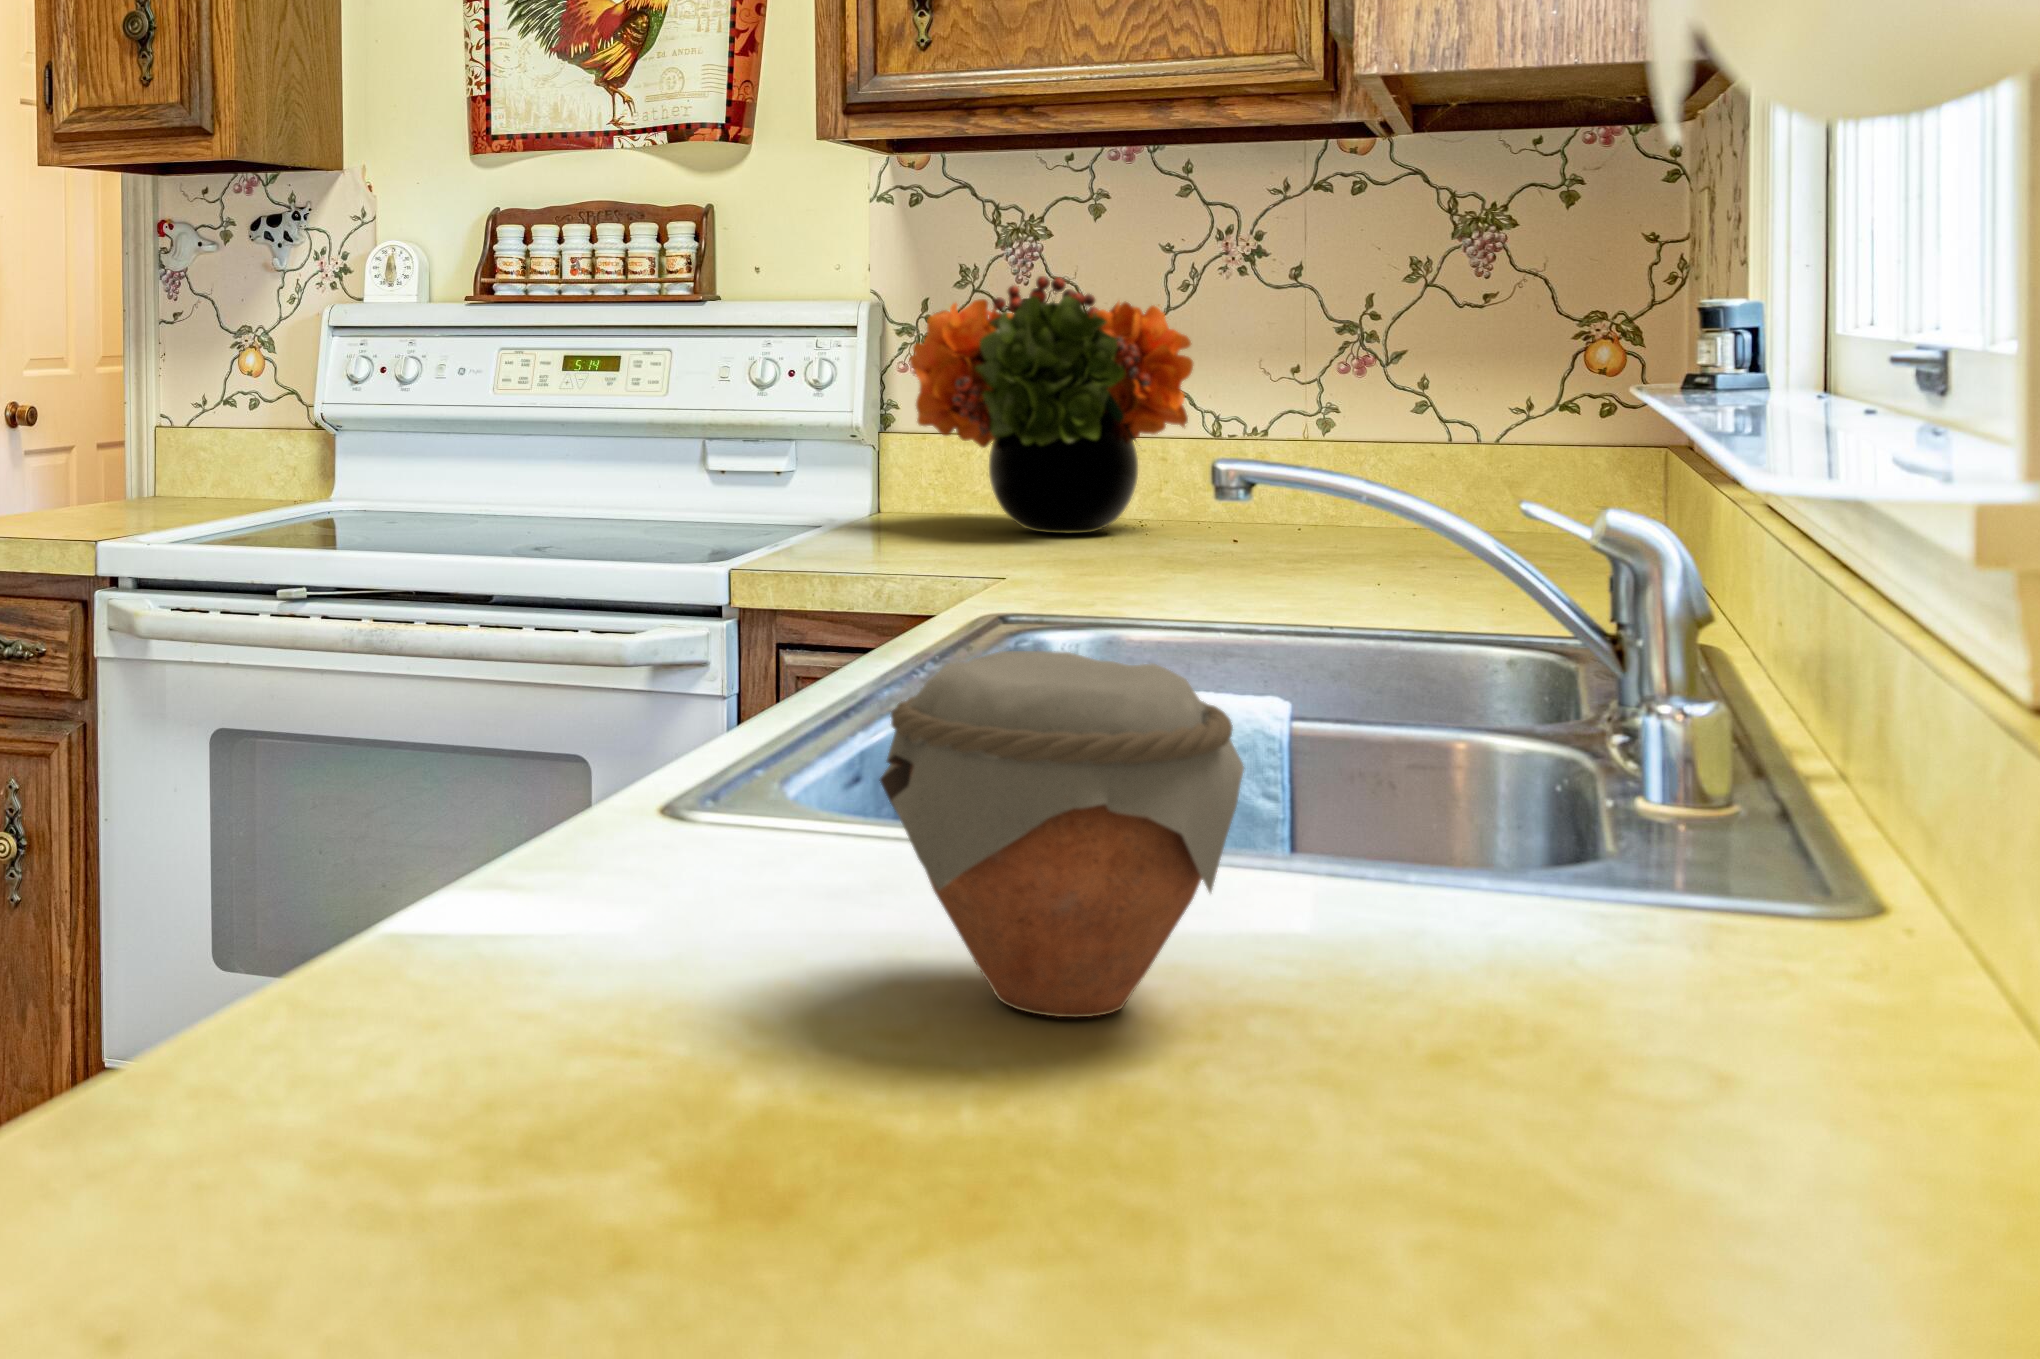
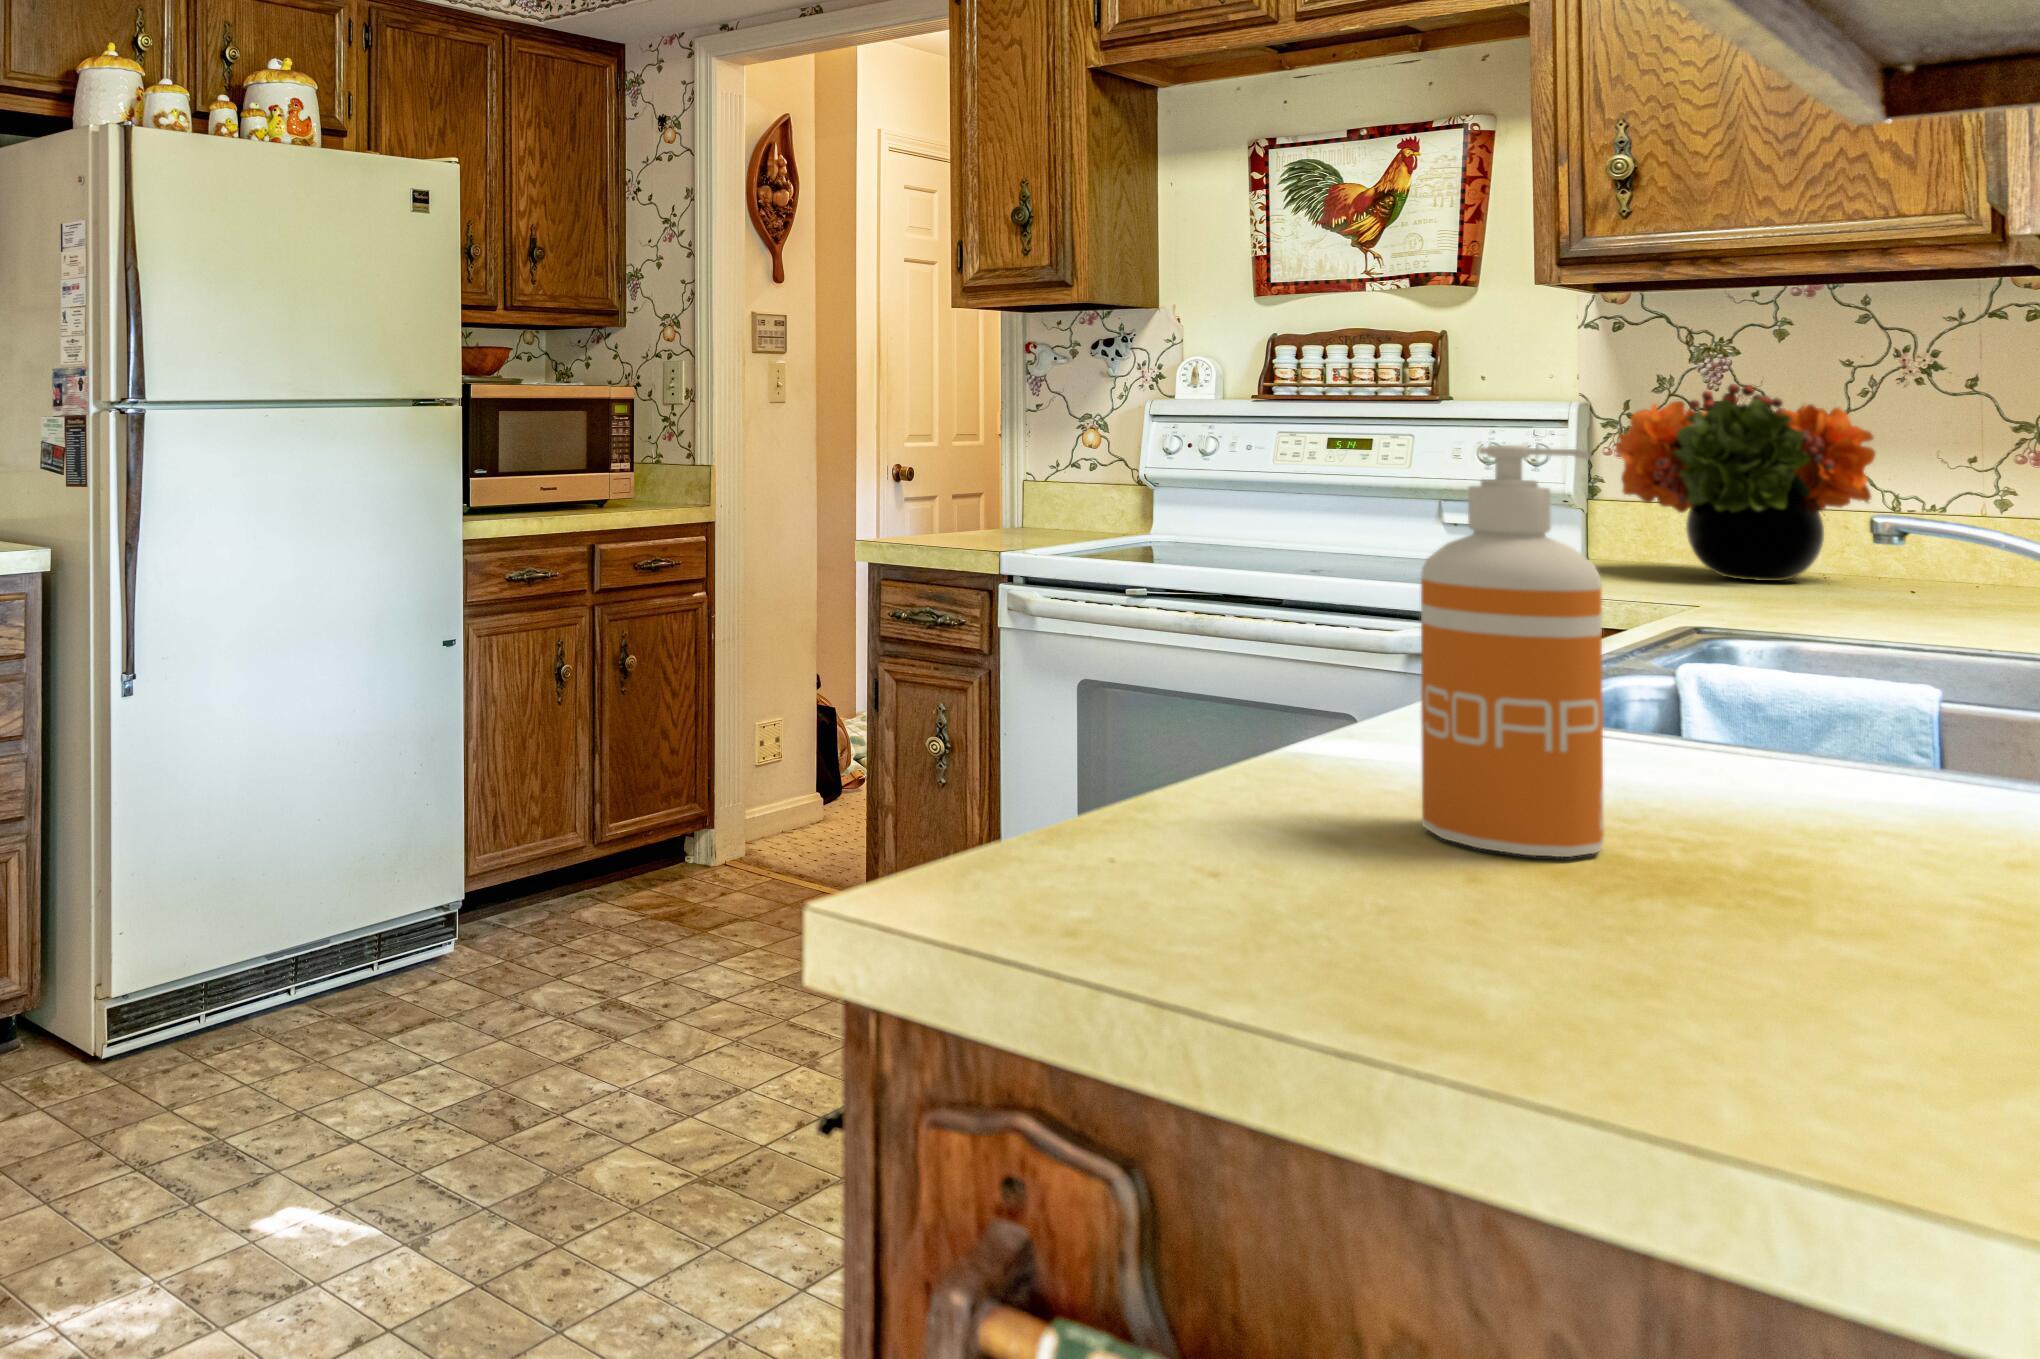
soap dispenser: none [567,390,872,1199] -> present [1421,445,1604,857]
jar: present [880,651,1244,1017] -> none [1604,606,1860,817]

